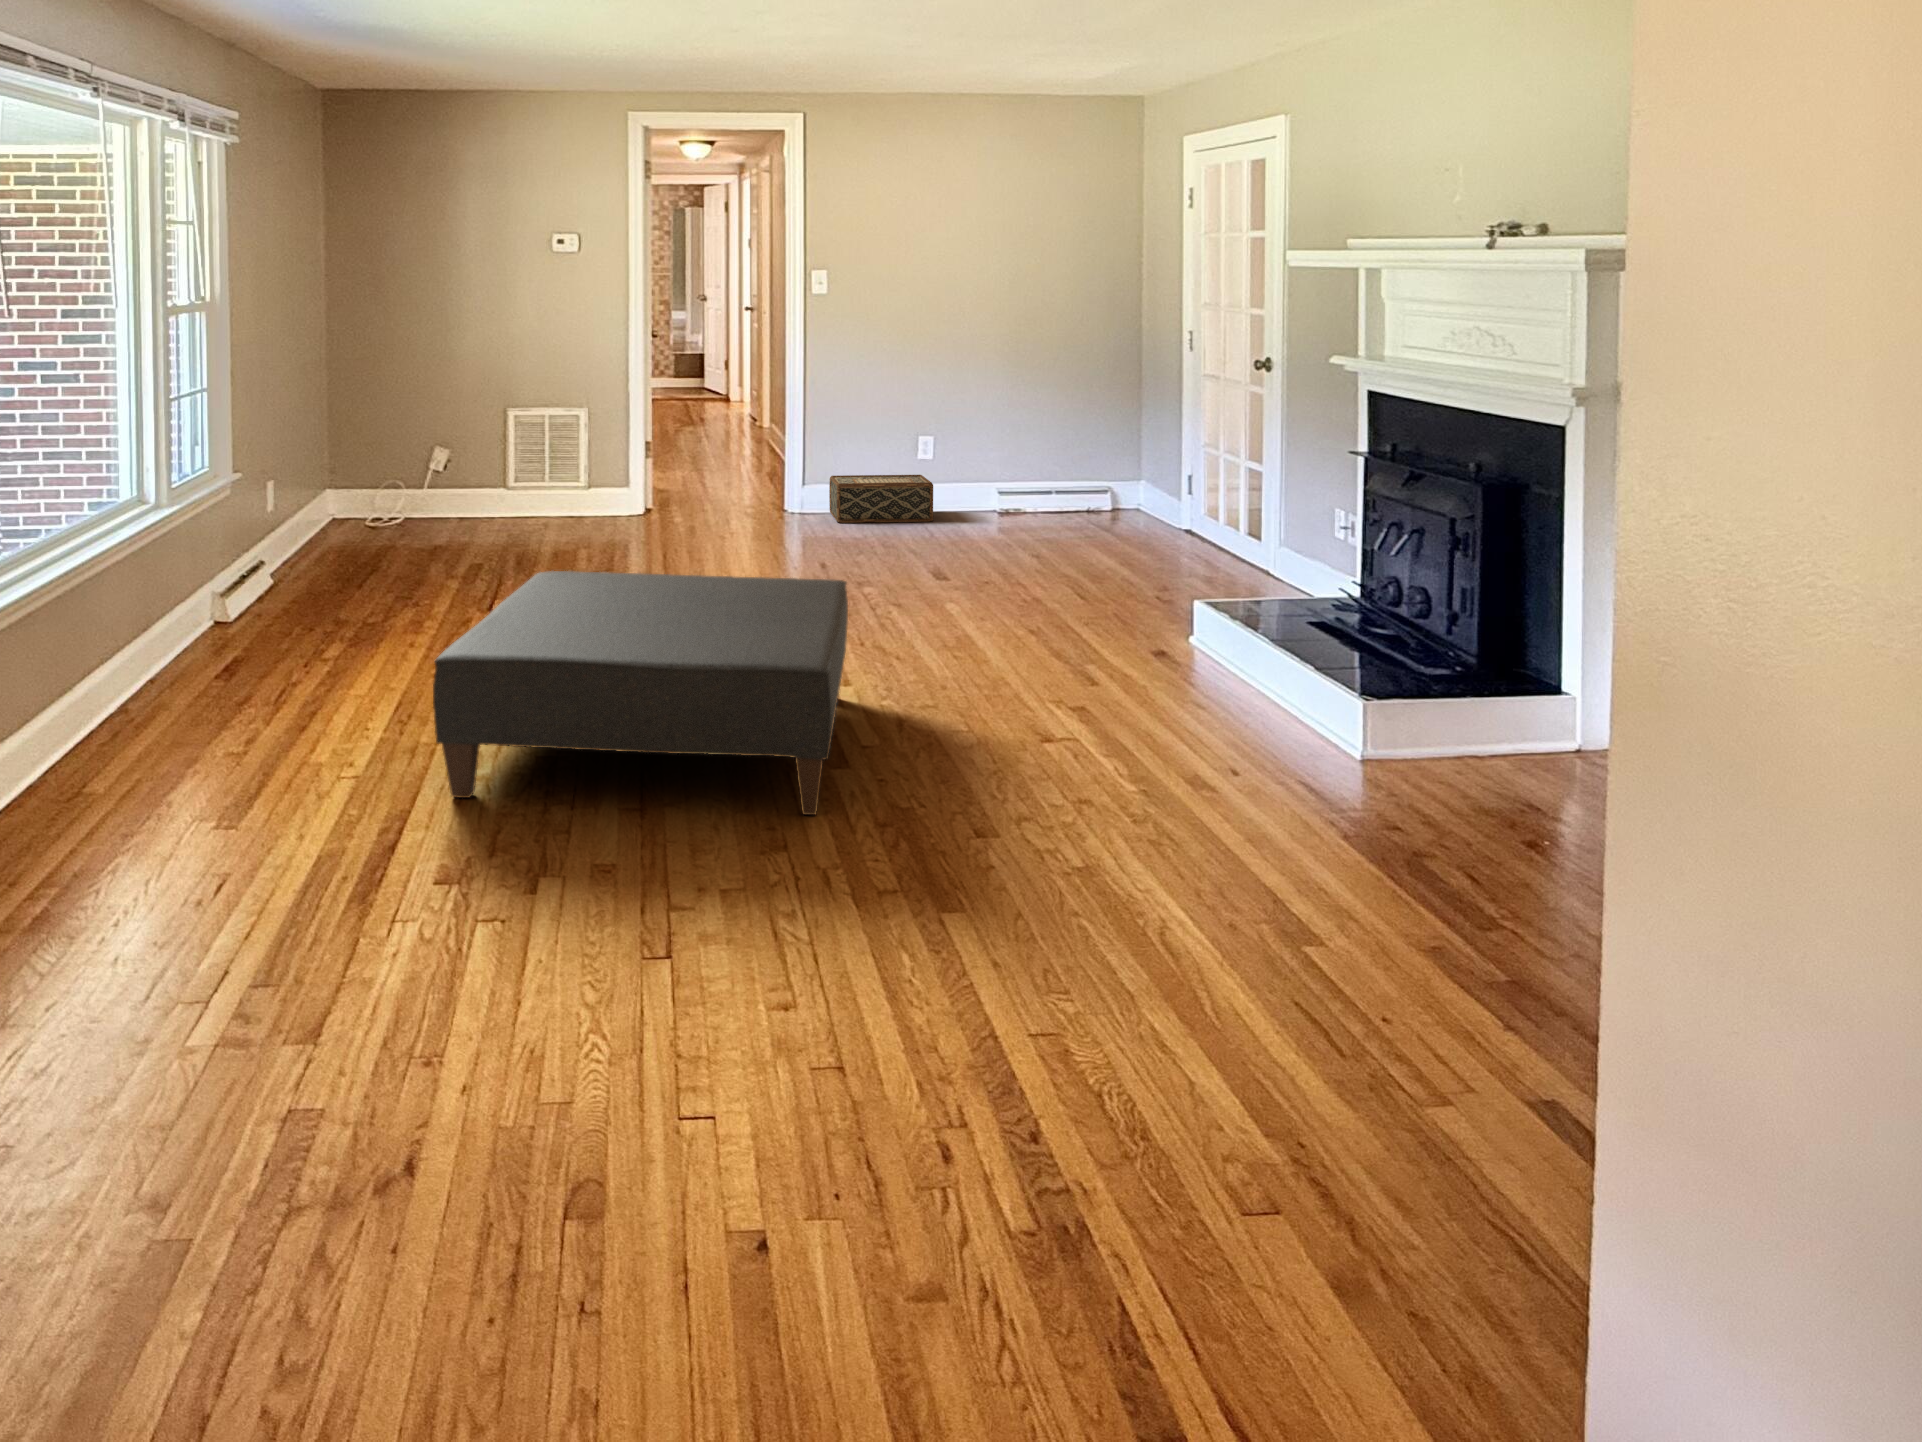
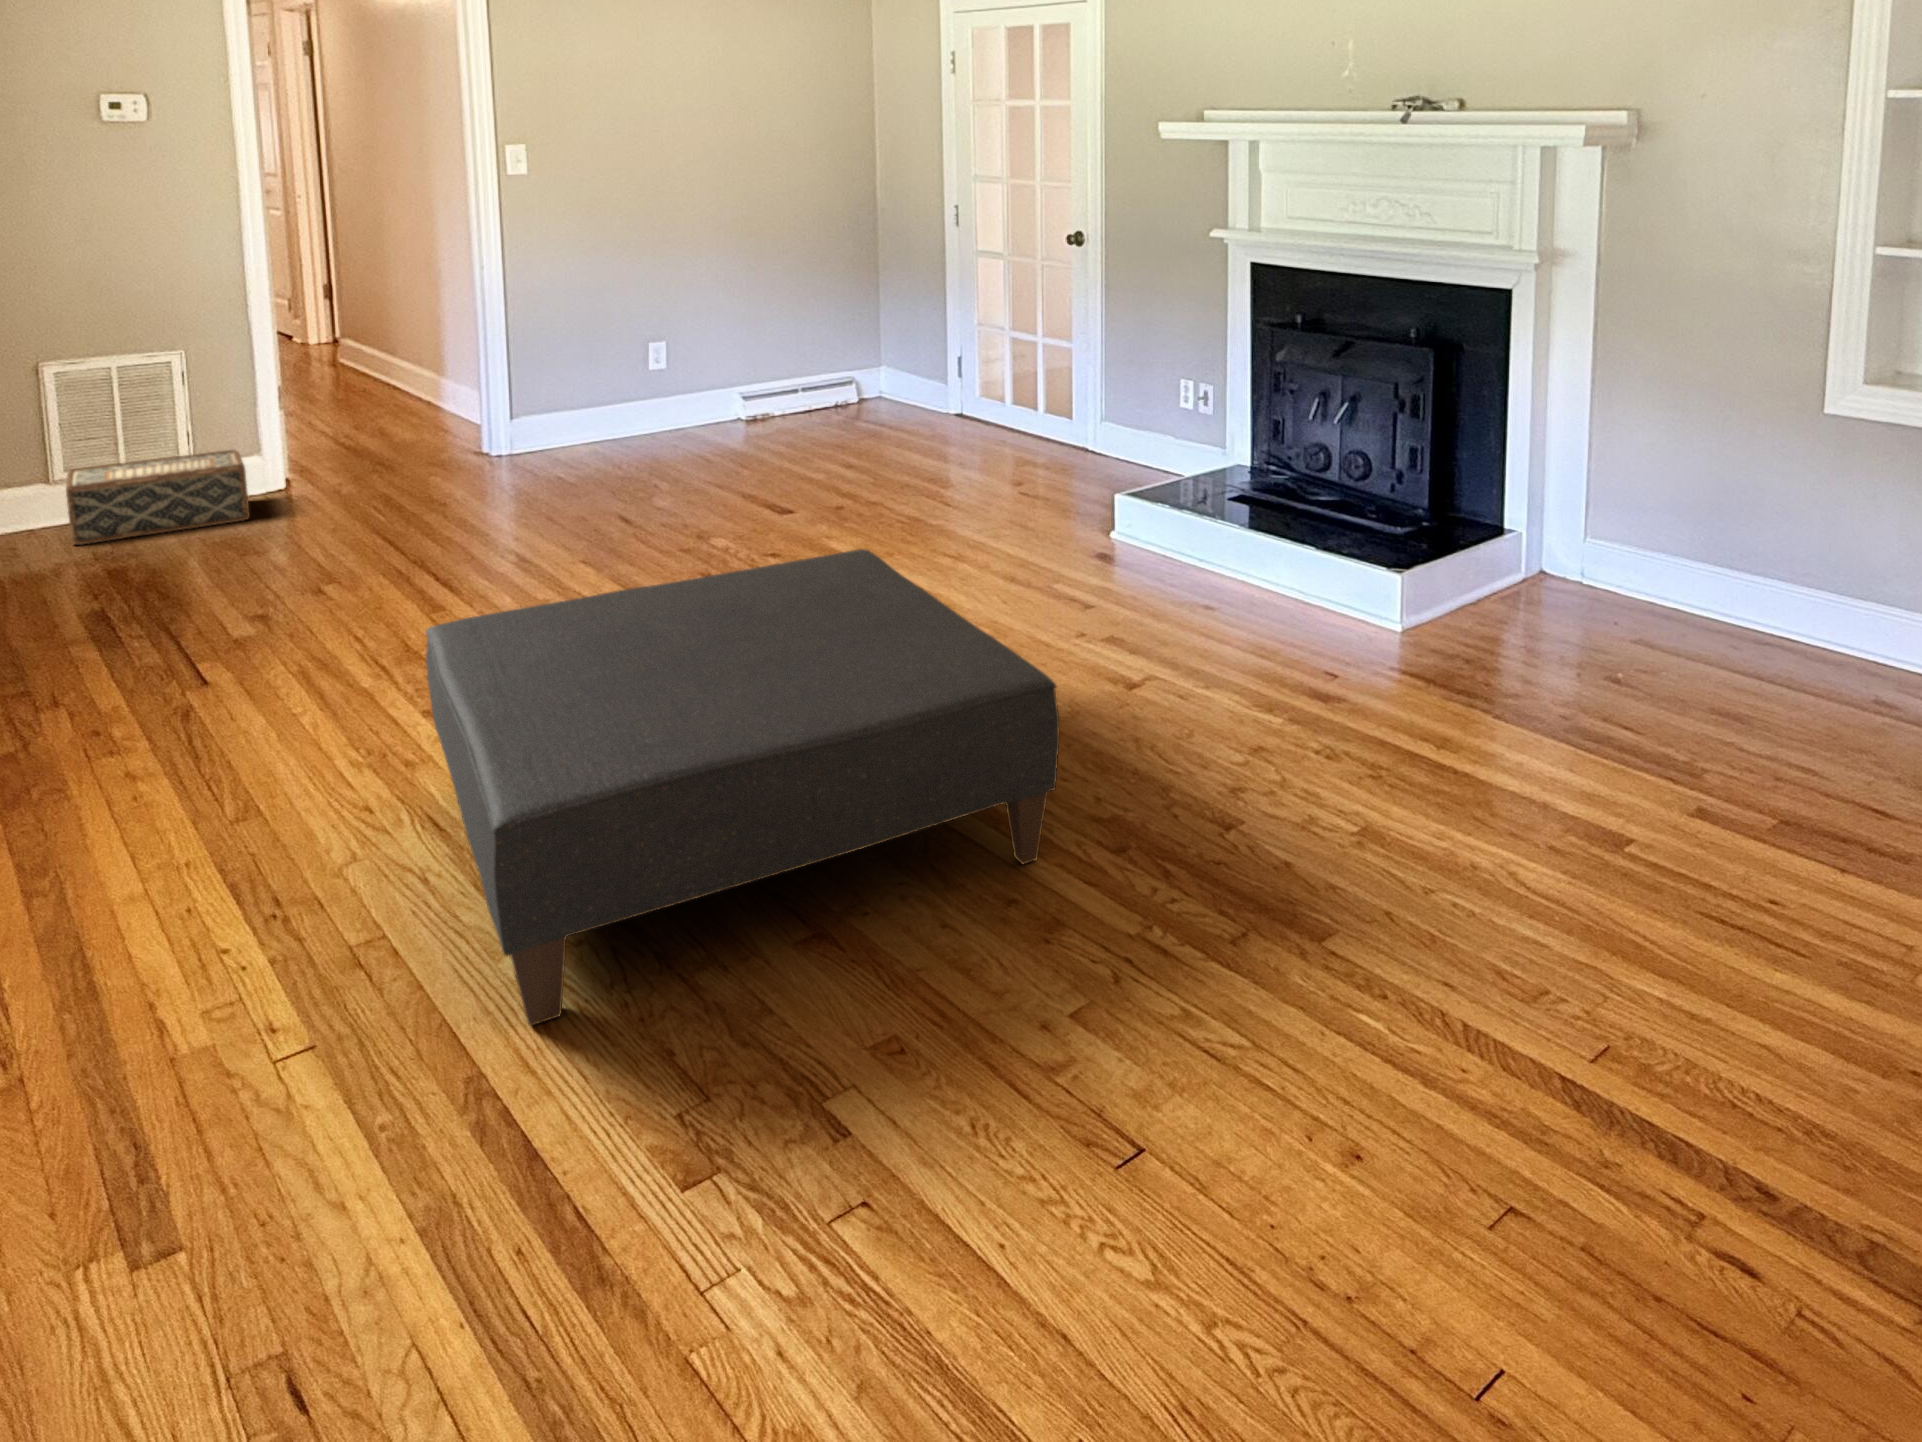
woven basket: present [829,475,933,523] -> present [66,449,250,545]

